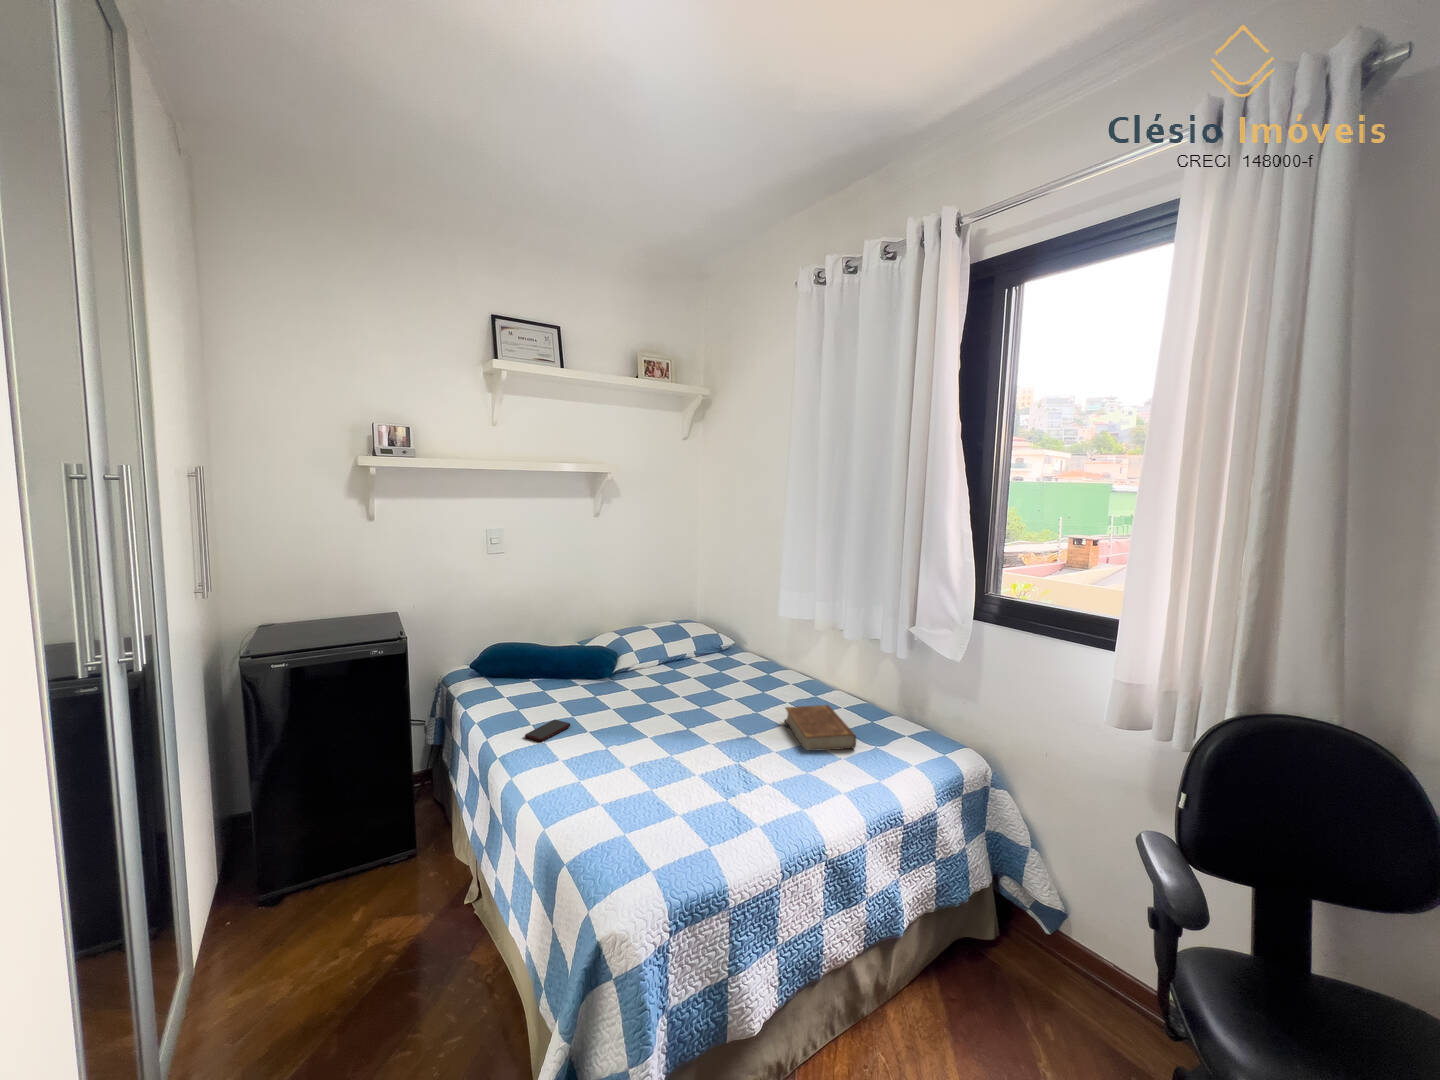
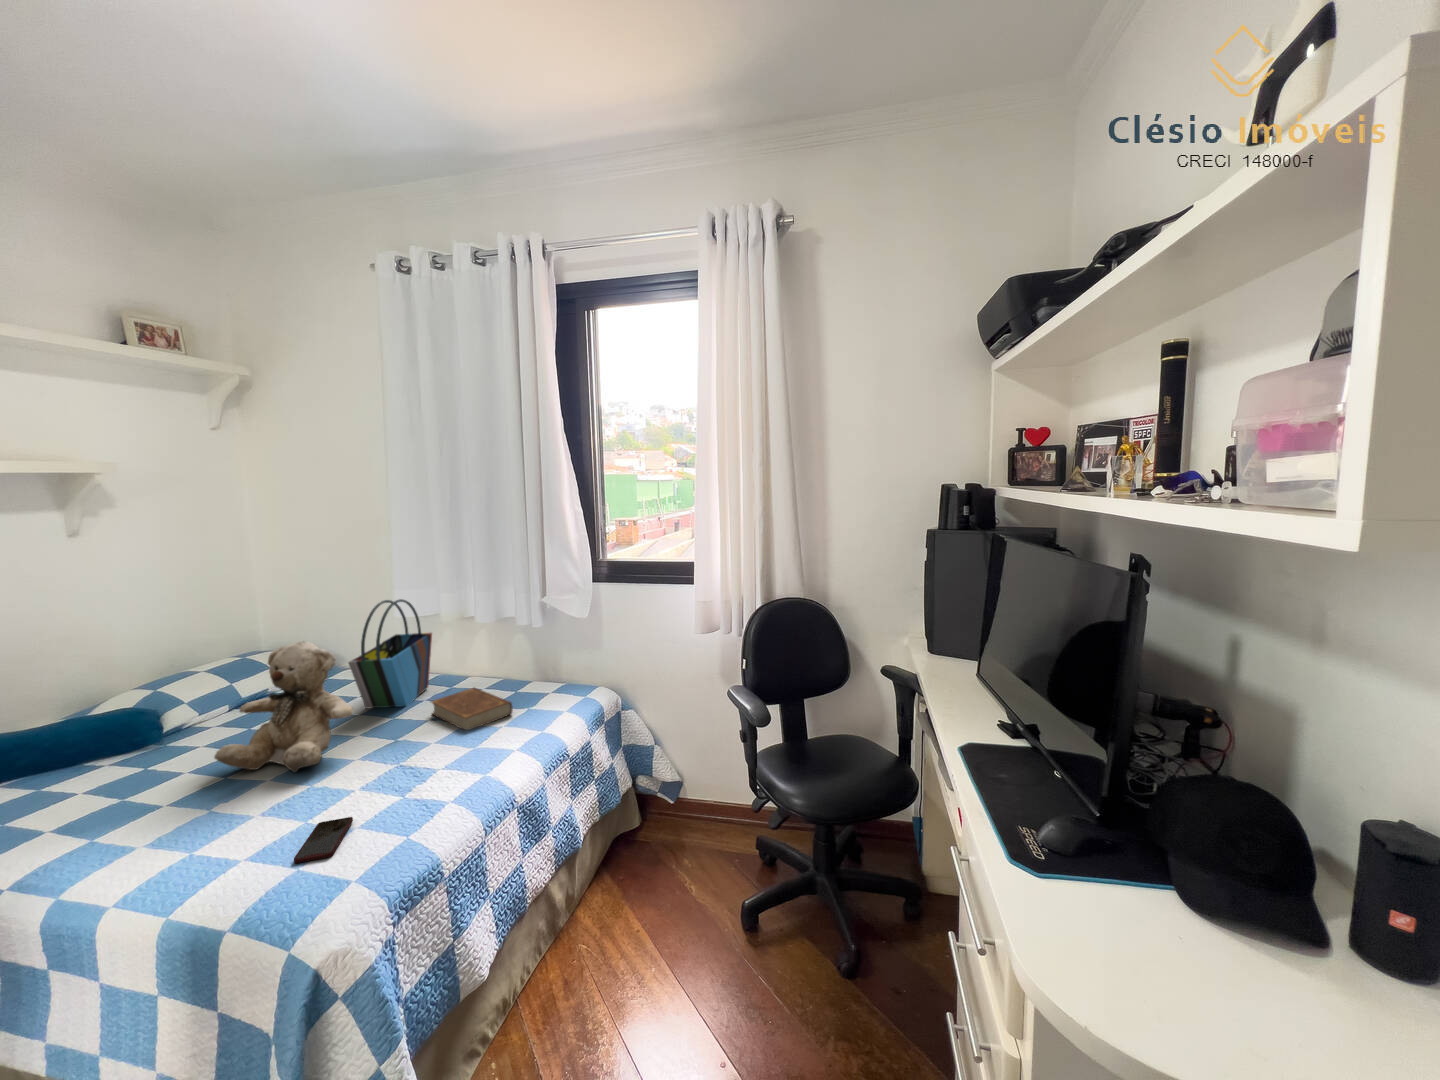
tote bag: none [728,599,806,704] -> present [348,599,432,709]
teddy bear: none [621,625,715,738] -> present [214,641,353,772]
smartphone: present [525,720,570,742] -> present [294,817,353,863]

